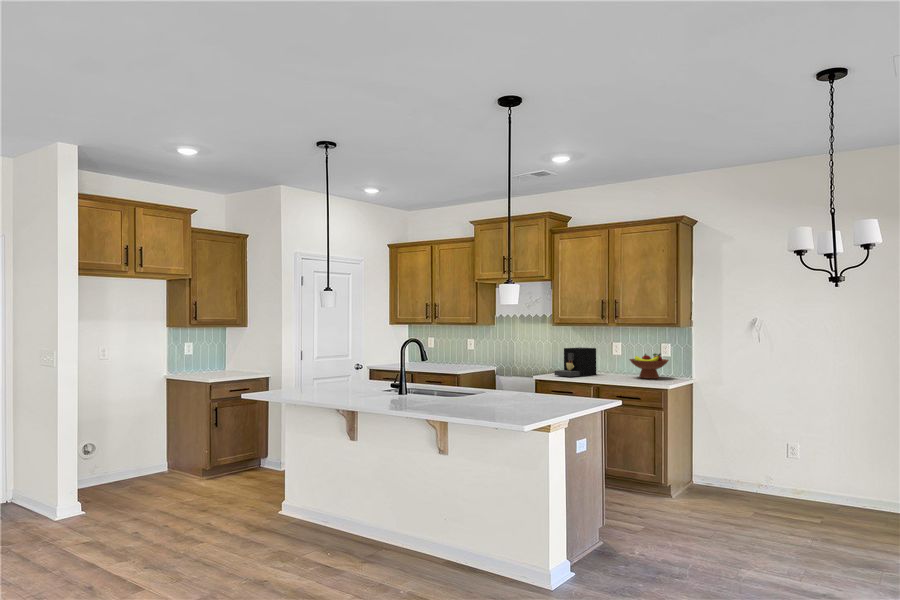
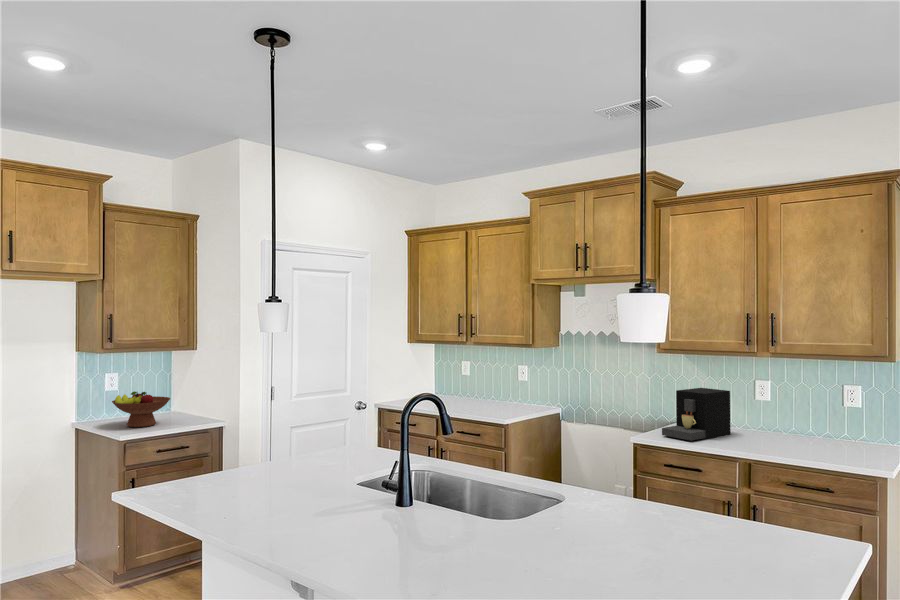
fruit bowl: present [630,354,669,379] -> present [112,391,170,427]

